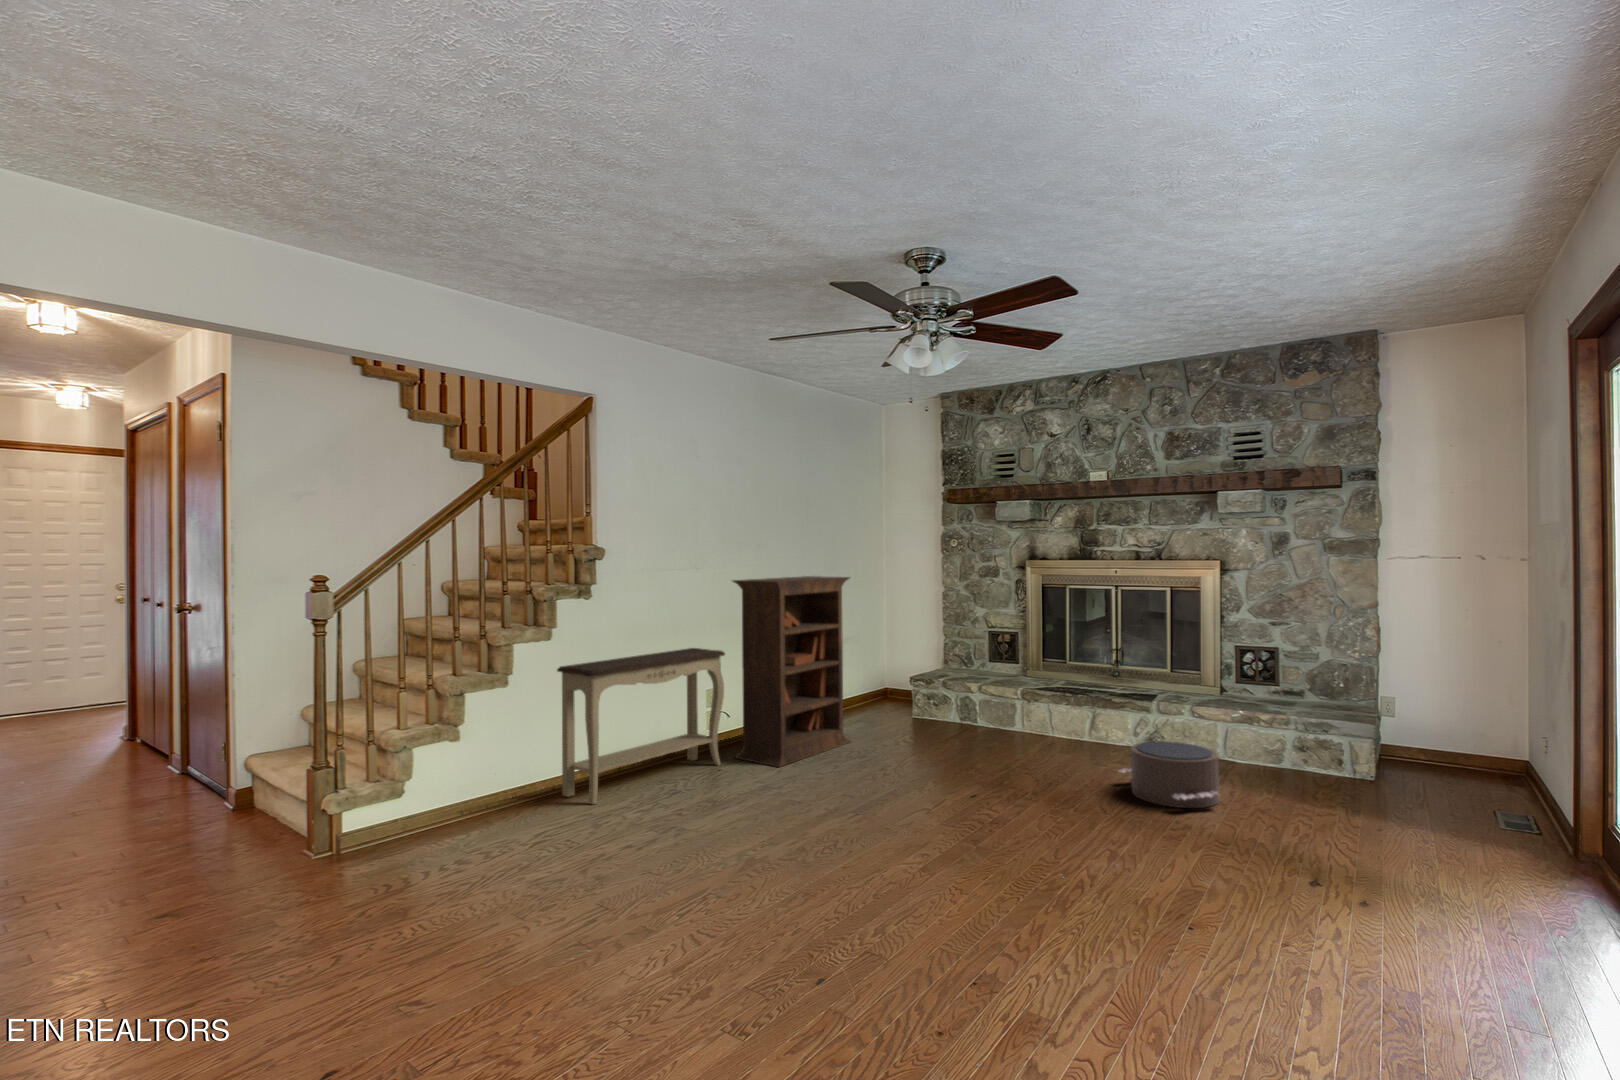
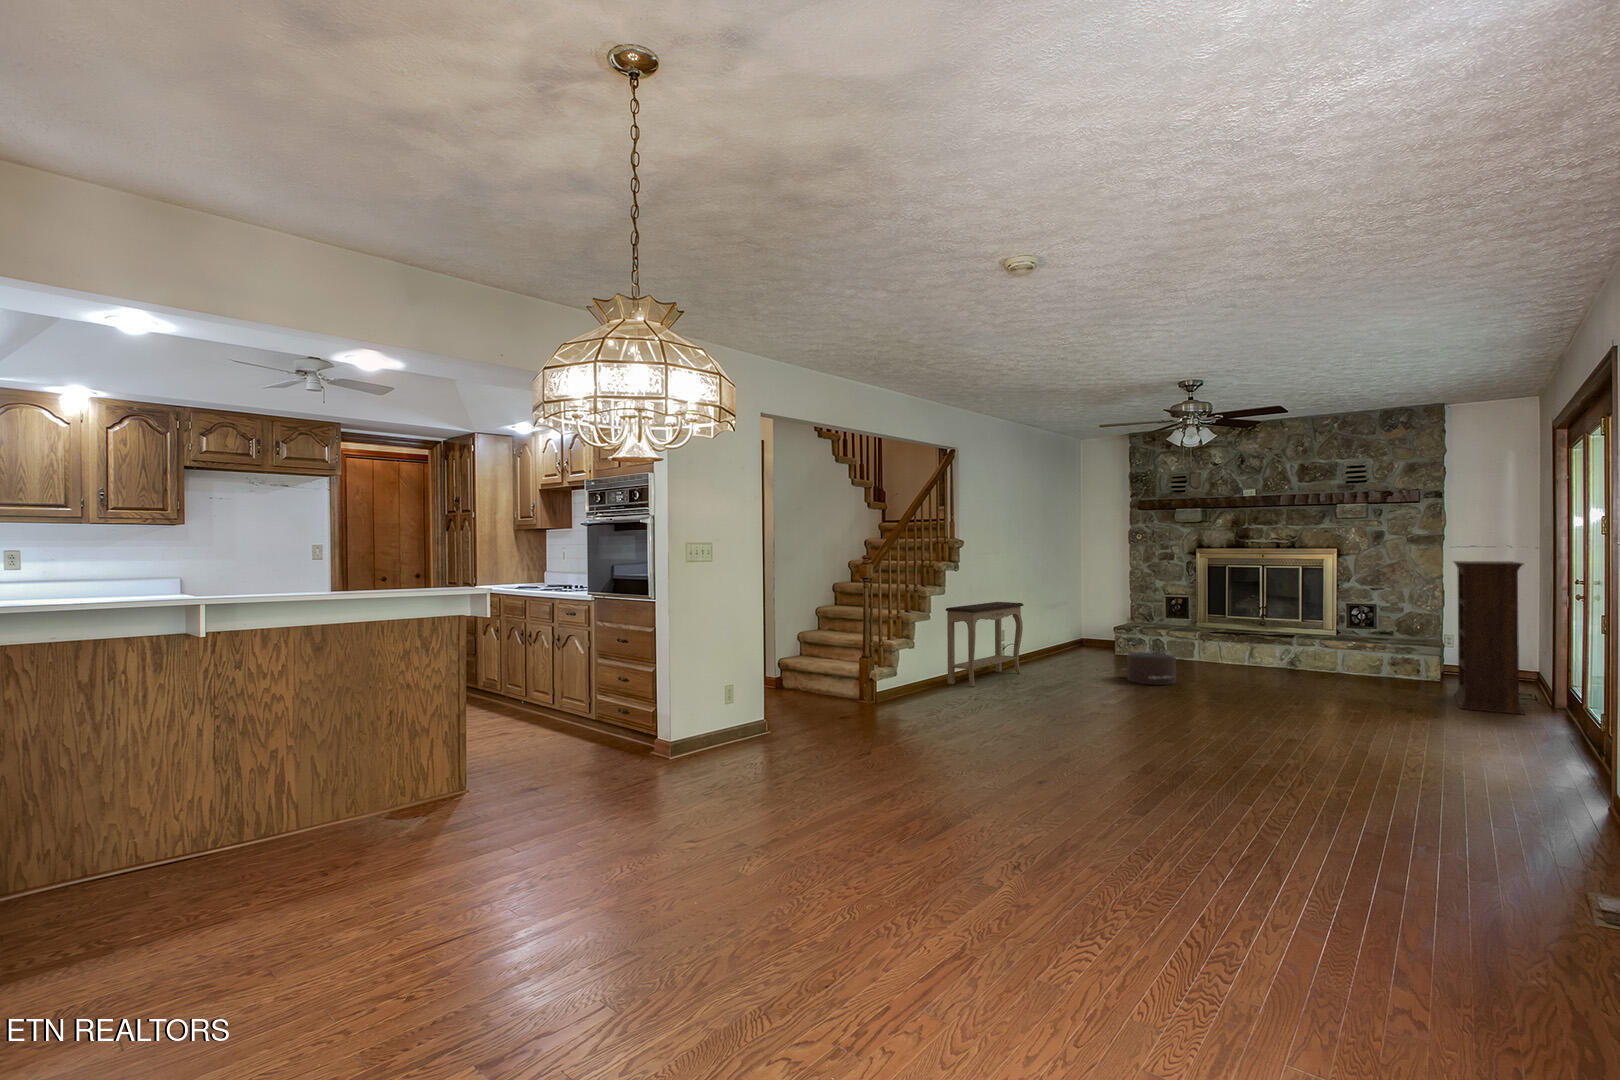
bookcase: present [733,576,851,767] -> present [1453,561,1524,714]
pouf: present [1120,741,1219,808] -> present [1121,652,1176,685]

